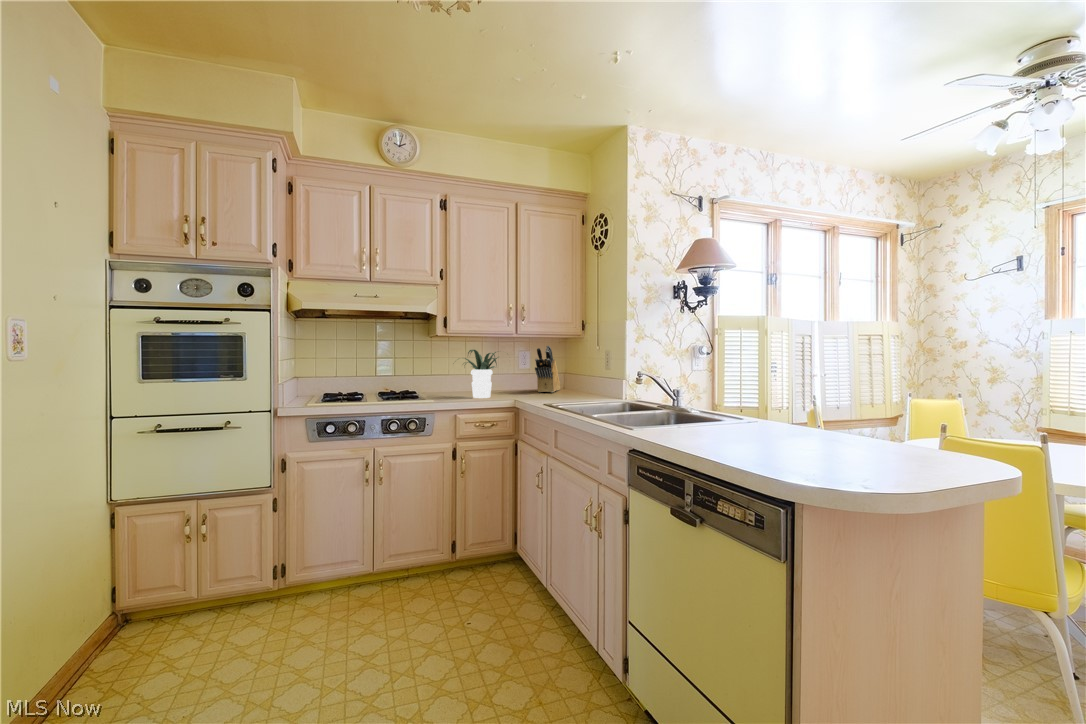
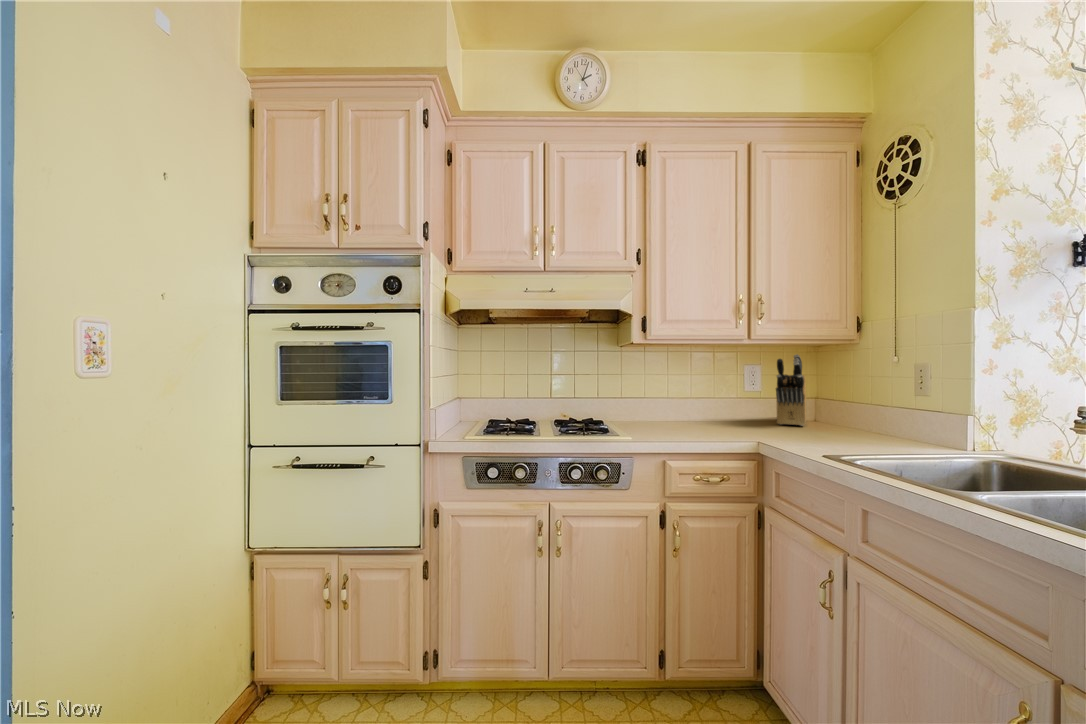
potted plant: present [465,350,498,398] -> none [656,361,746,435]

